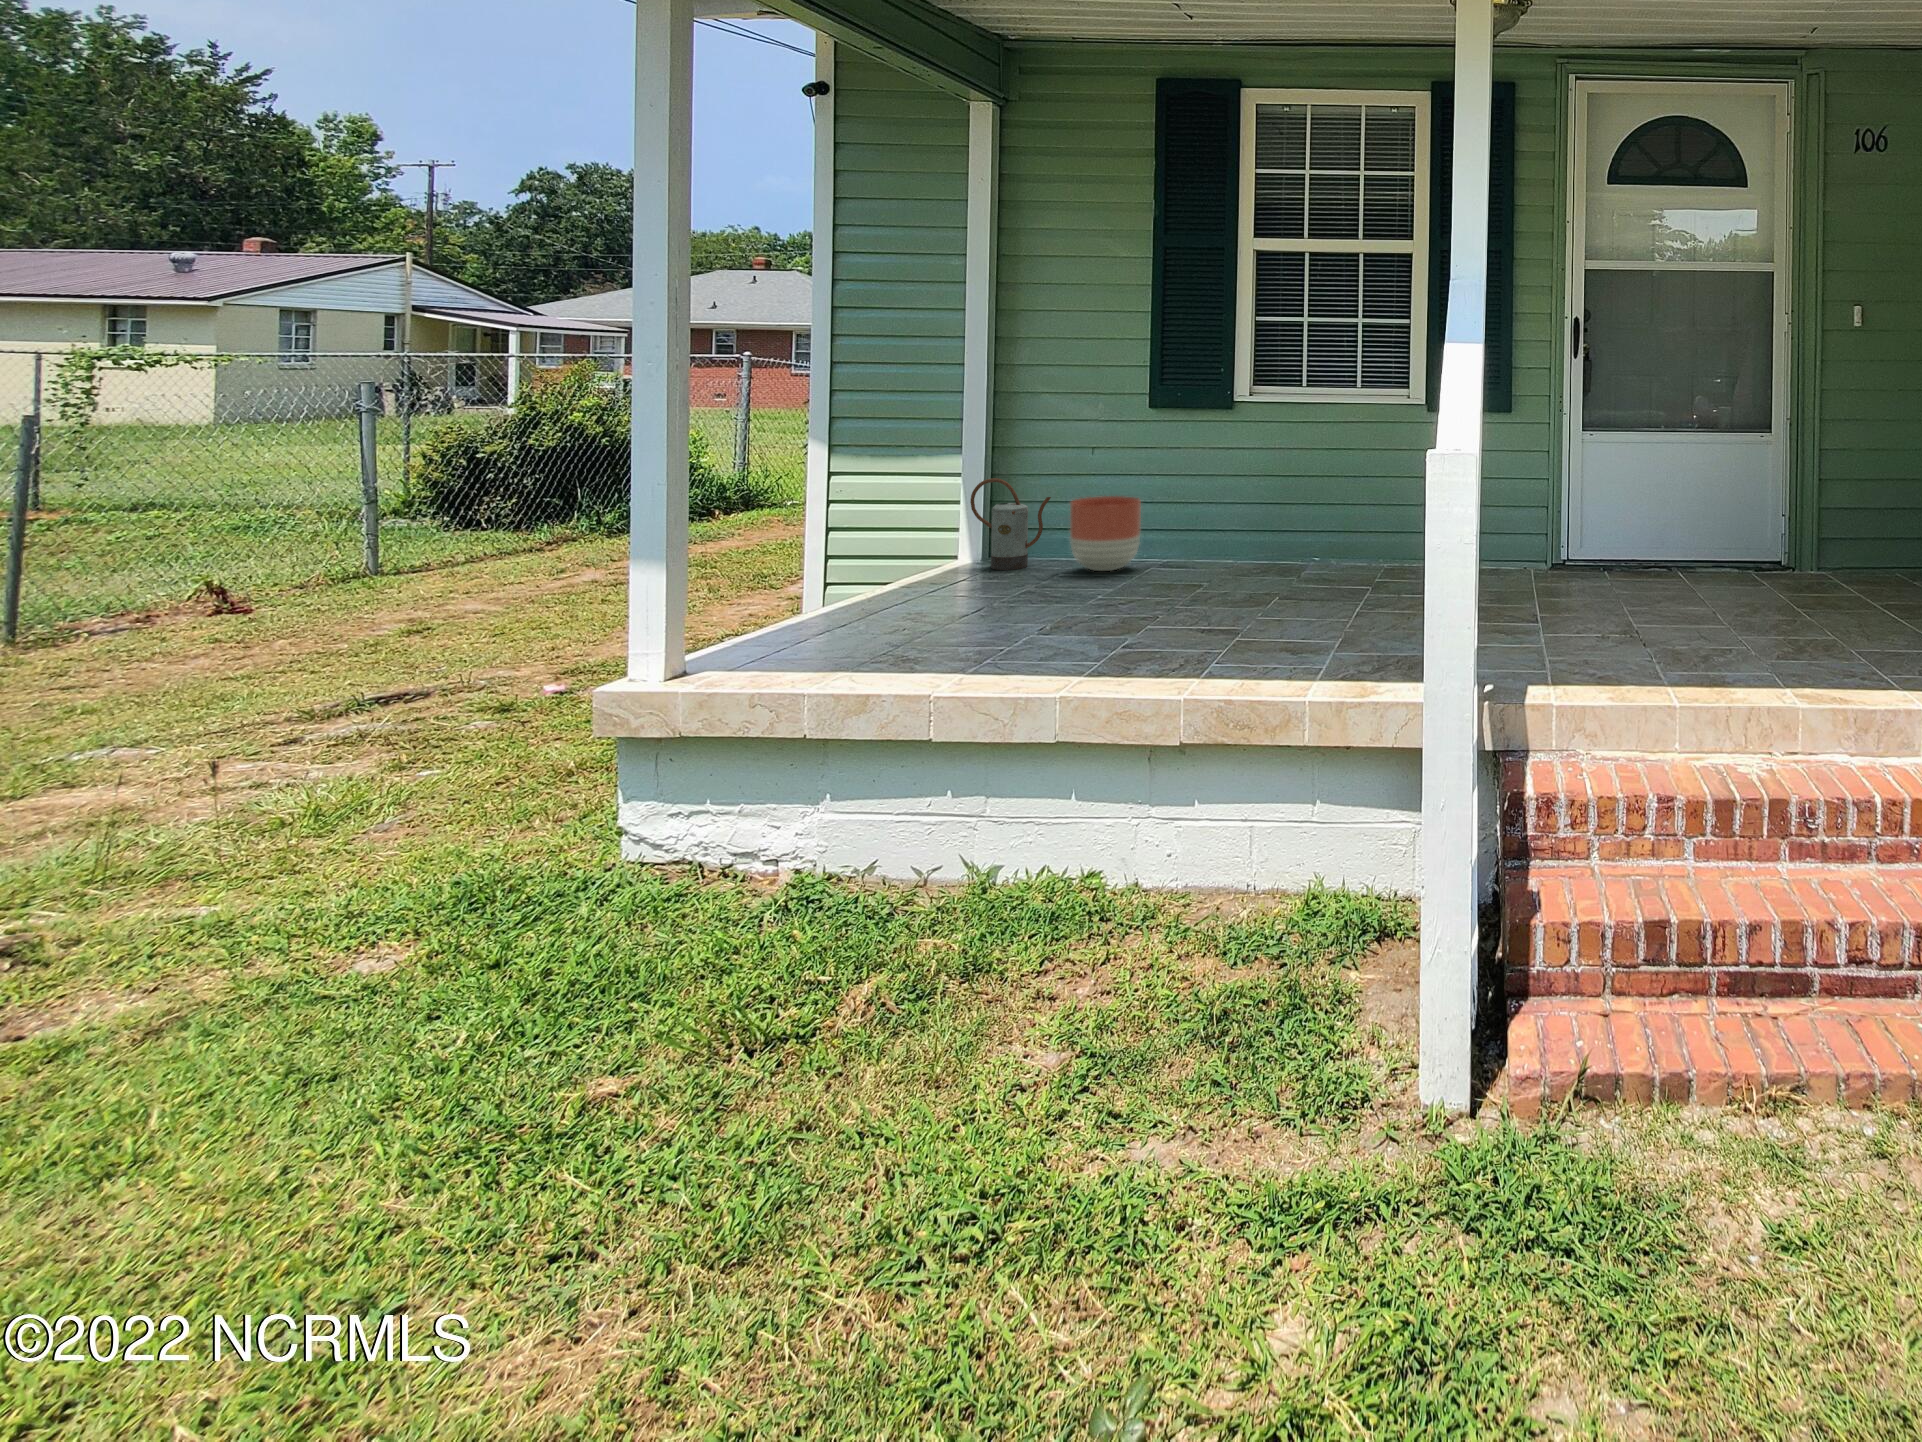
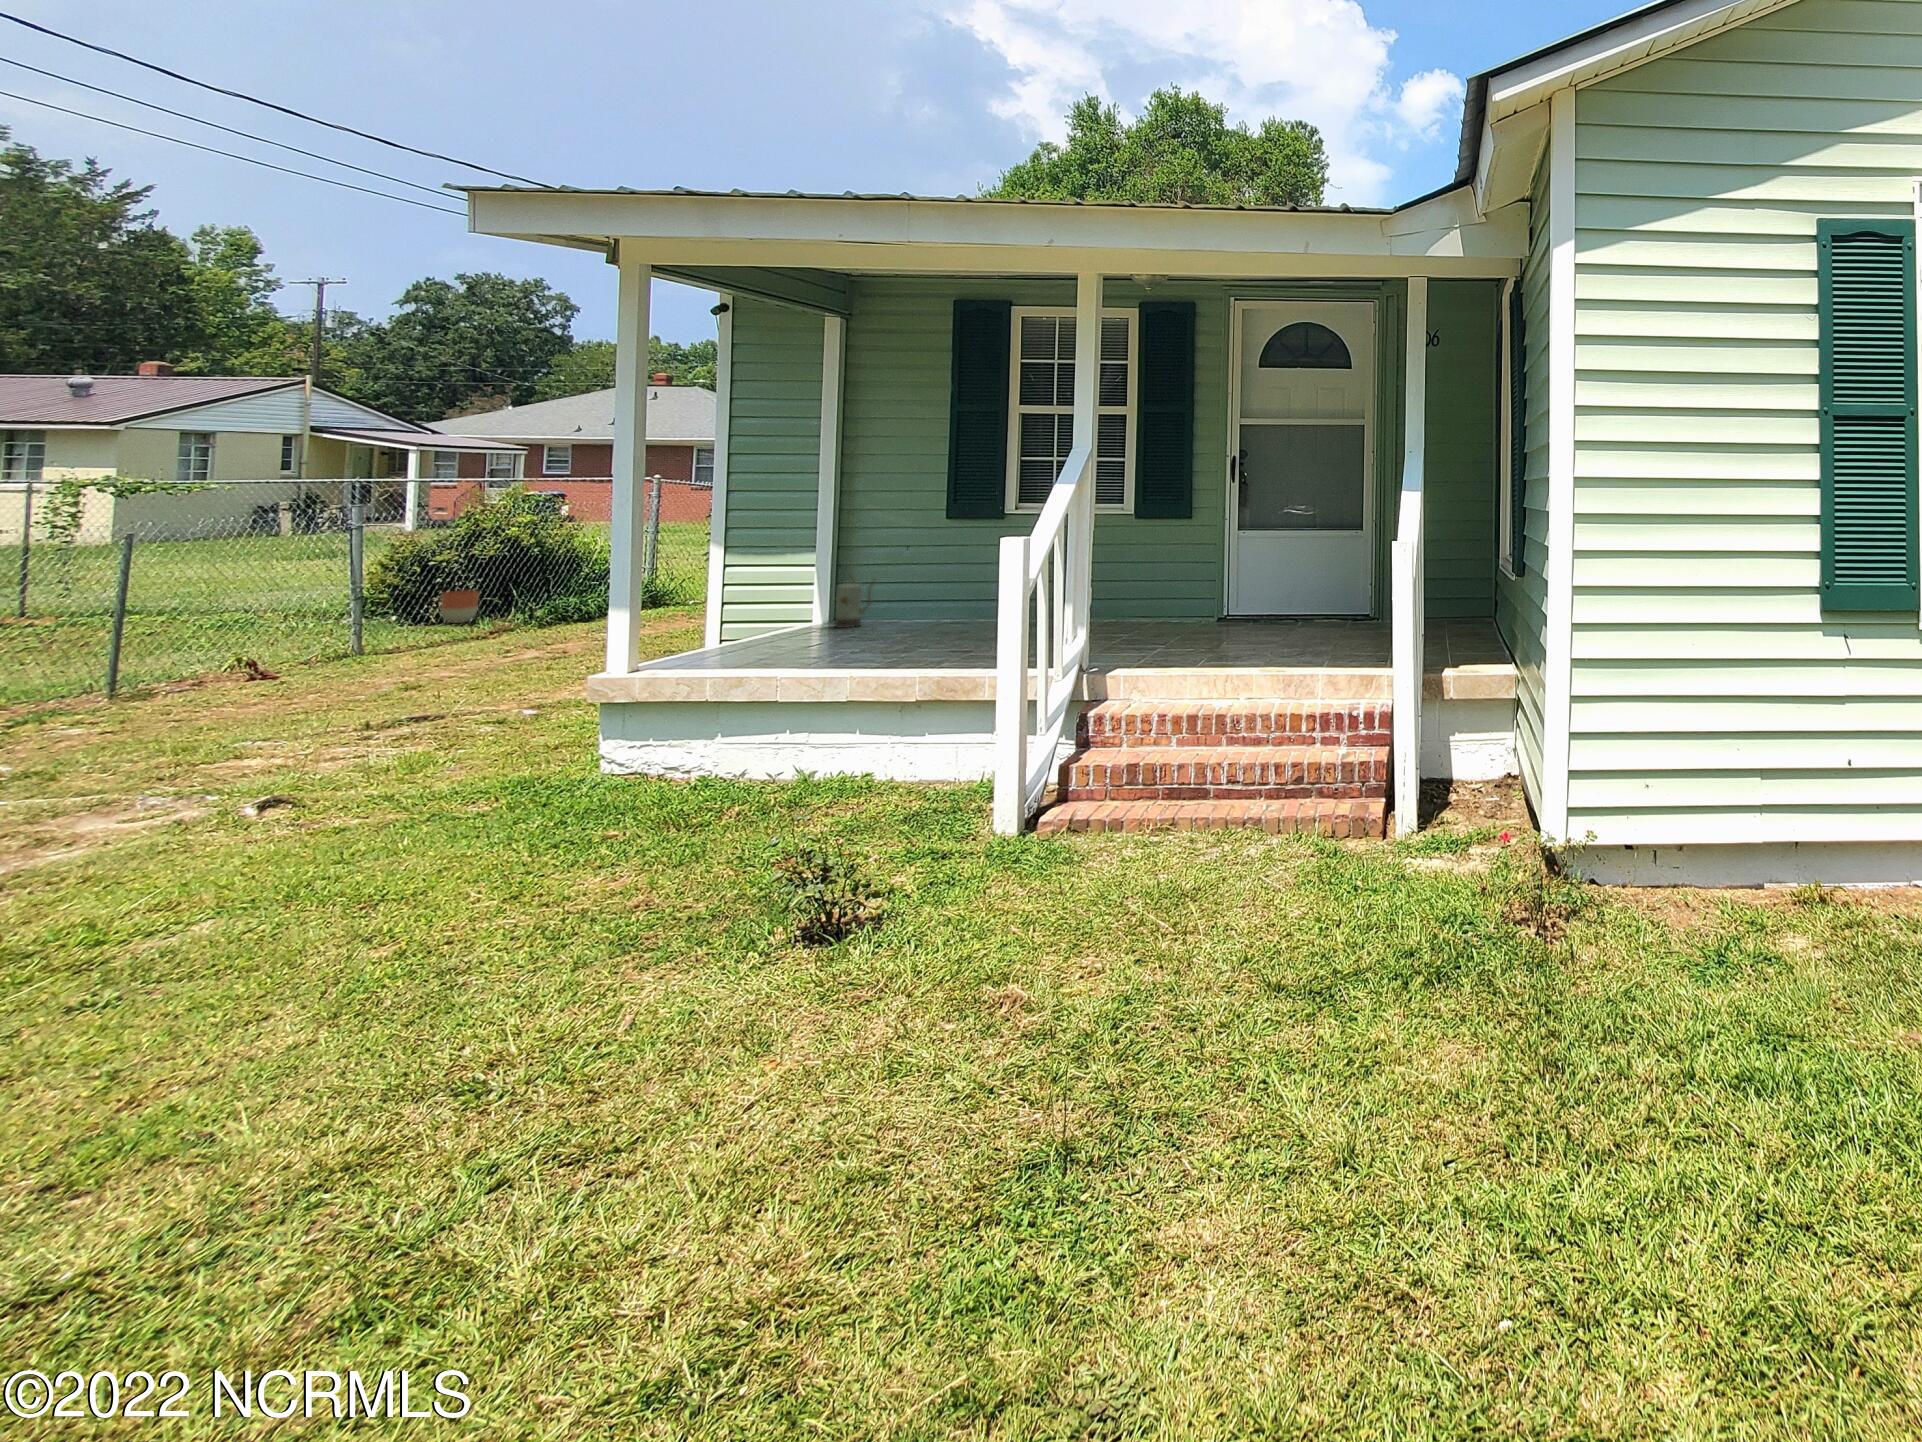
planter: present [1070,496,1141,571] -> present [441,590,478,623]

